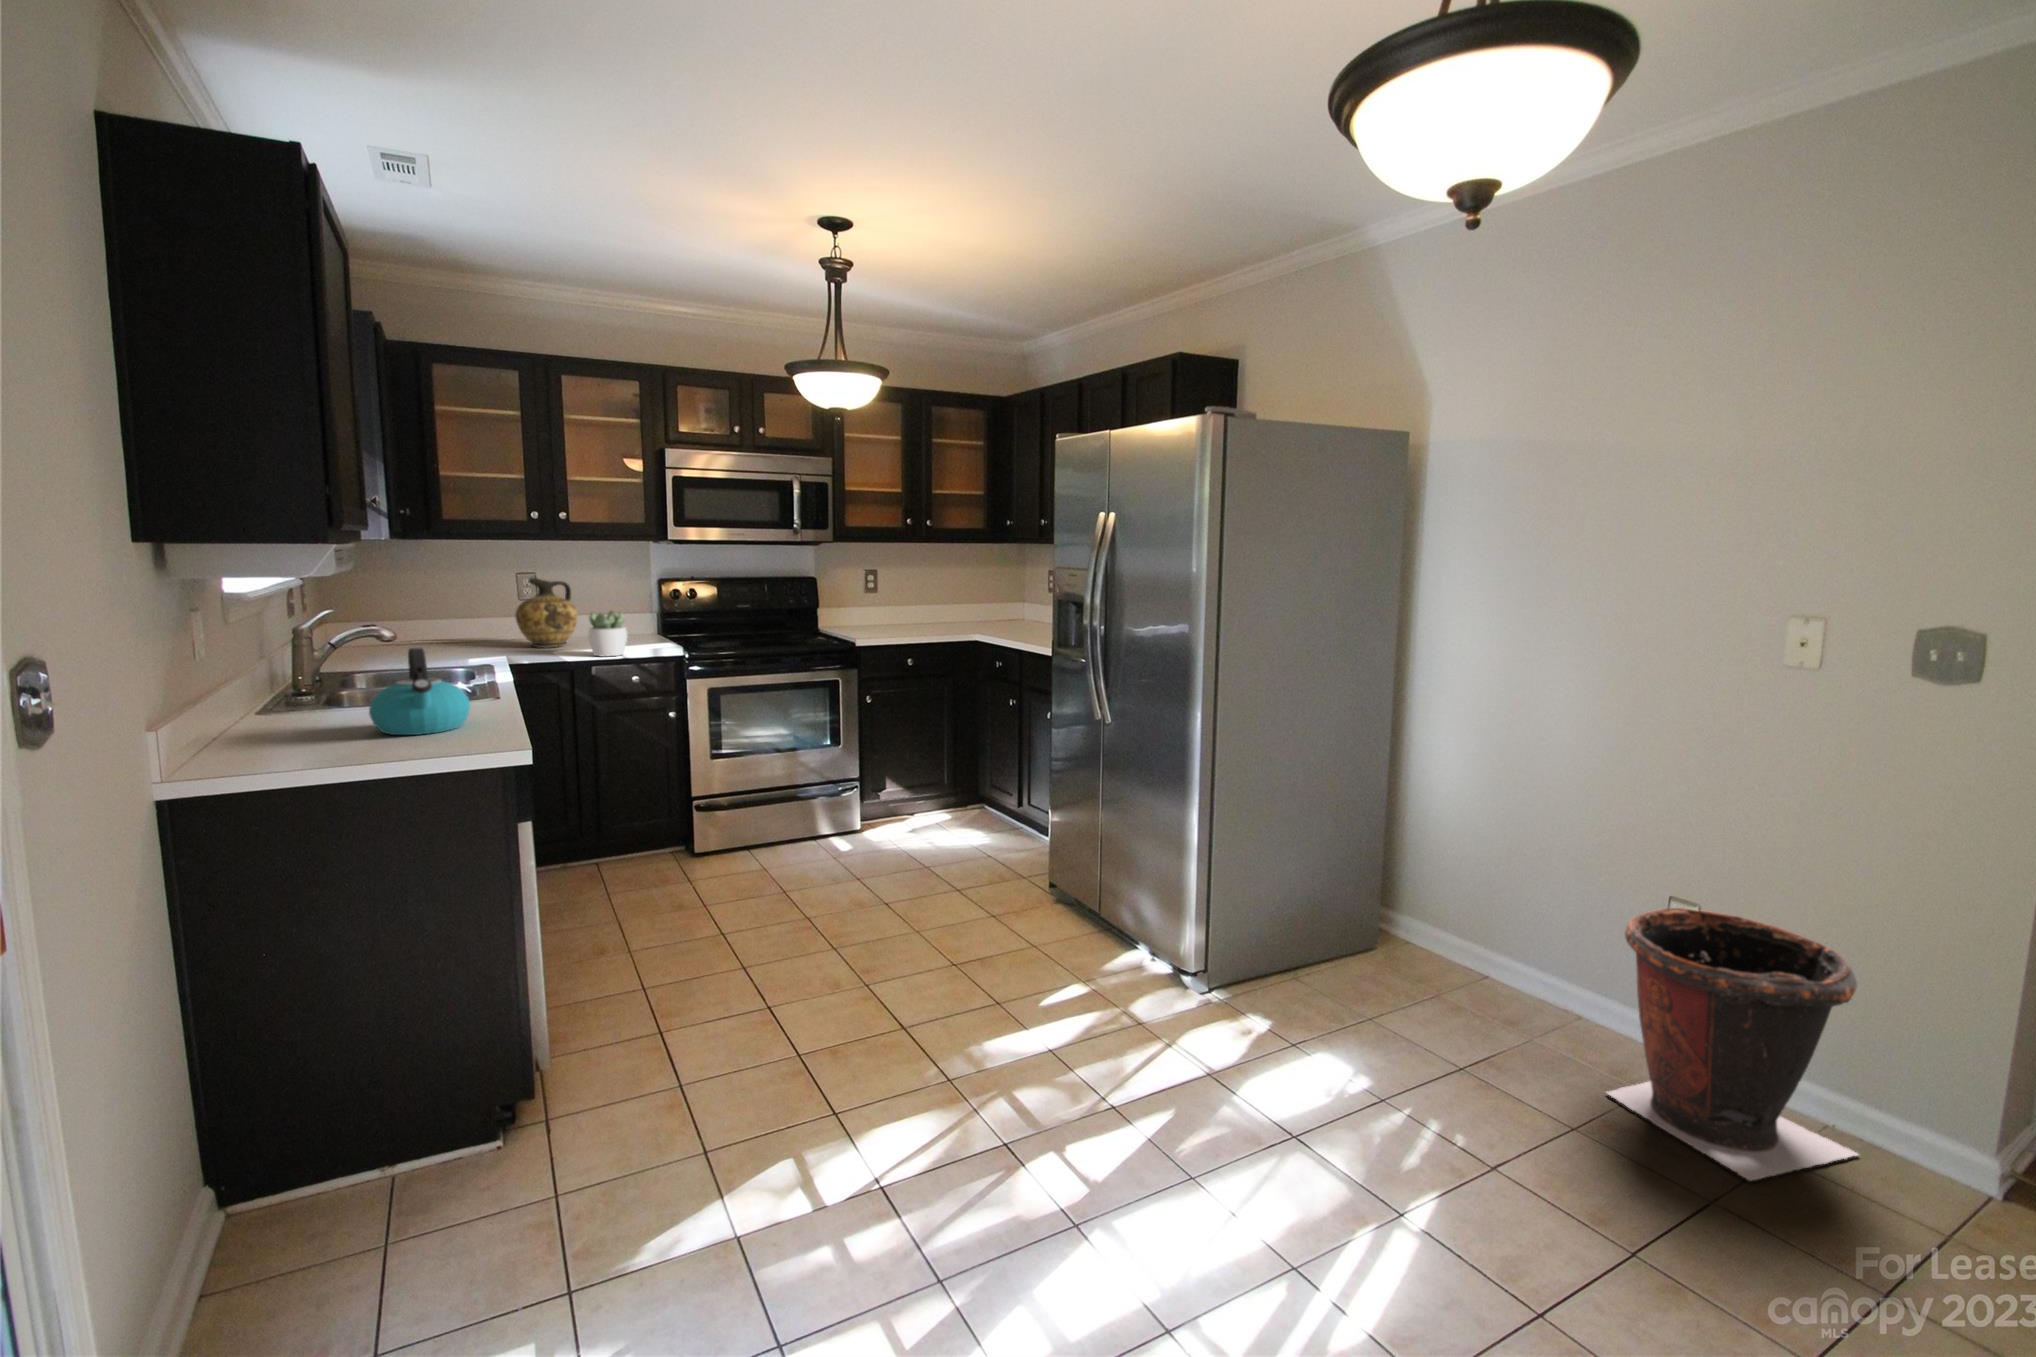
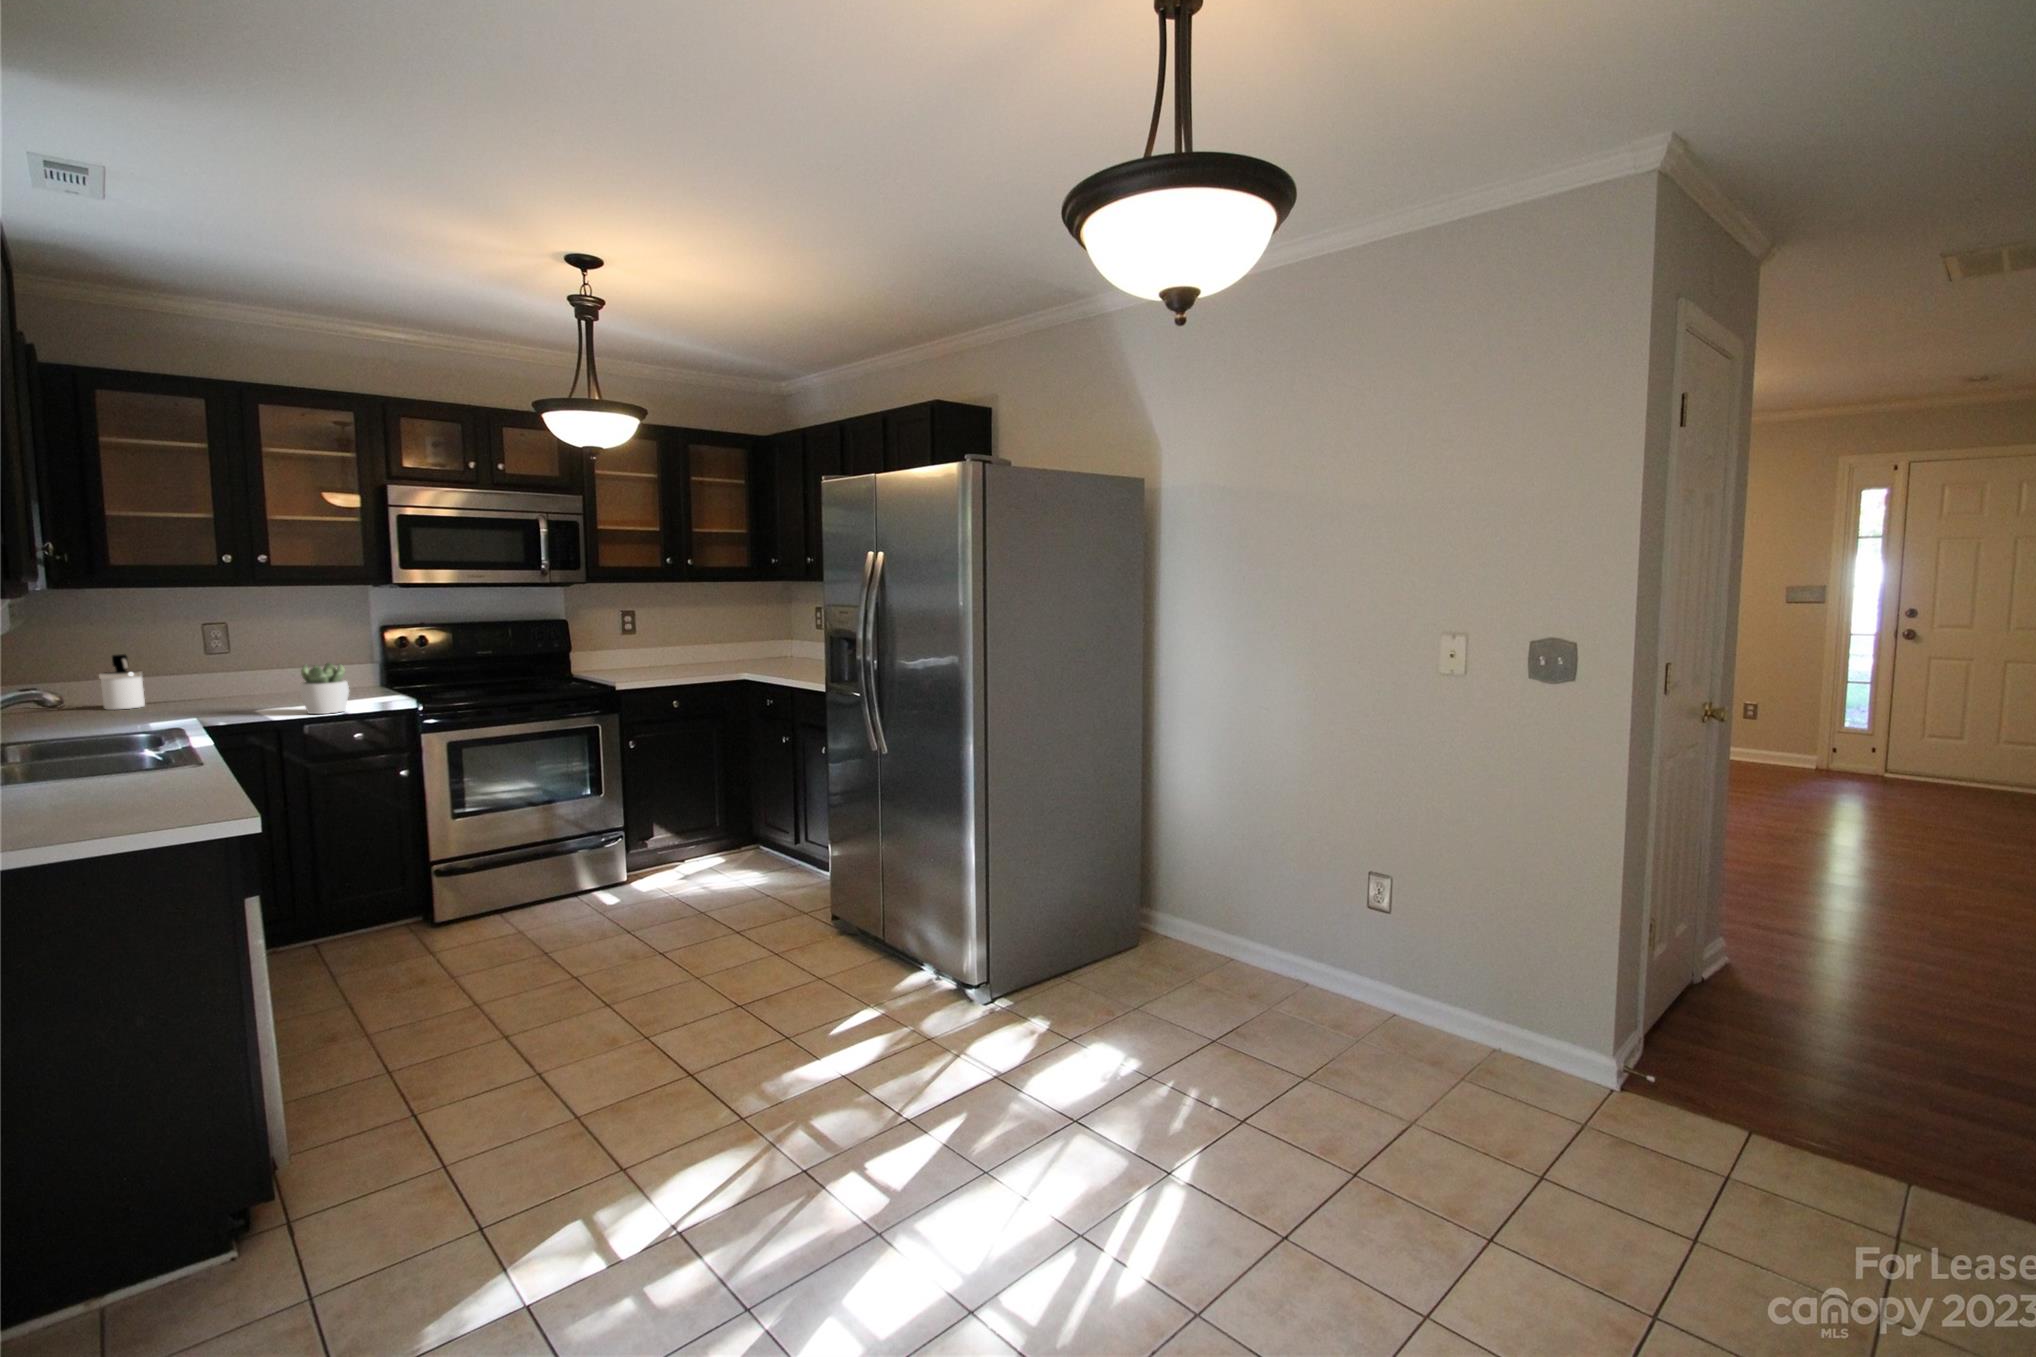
ceramic jug: present [515,578,578,648] -> none [203,629,284,707]
soap dispenser: none [439,598,473,645] -> present [99,654,145,710]
kettle: present [369,648,470,735] -> none [43,714,175,814]
trash can: present [1608,908,1858,1181] -> none [1328,882,1514,1101]

